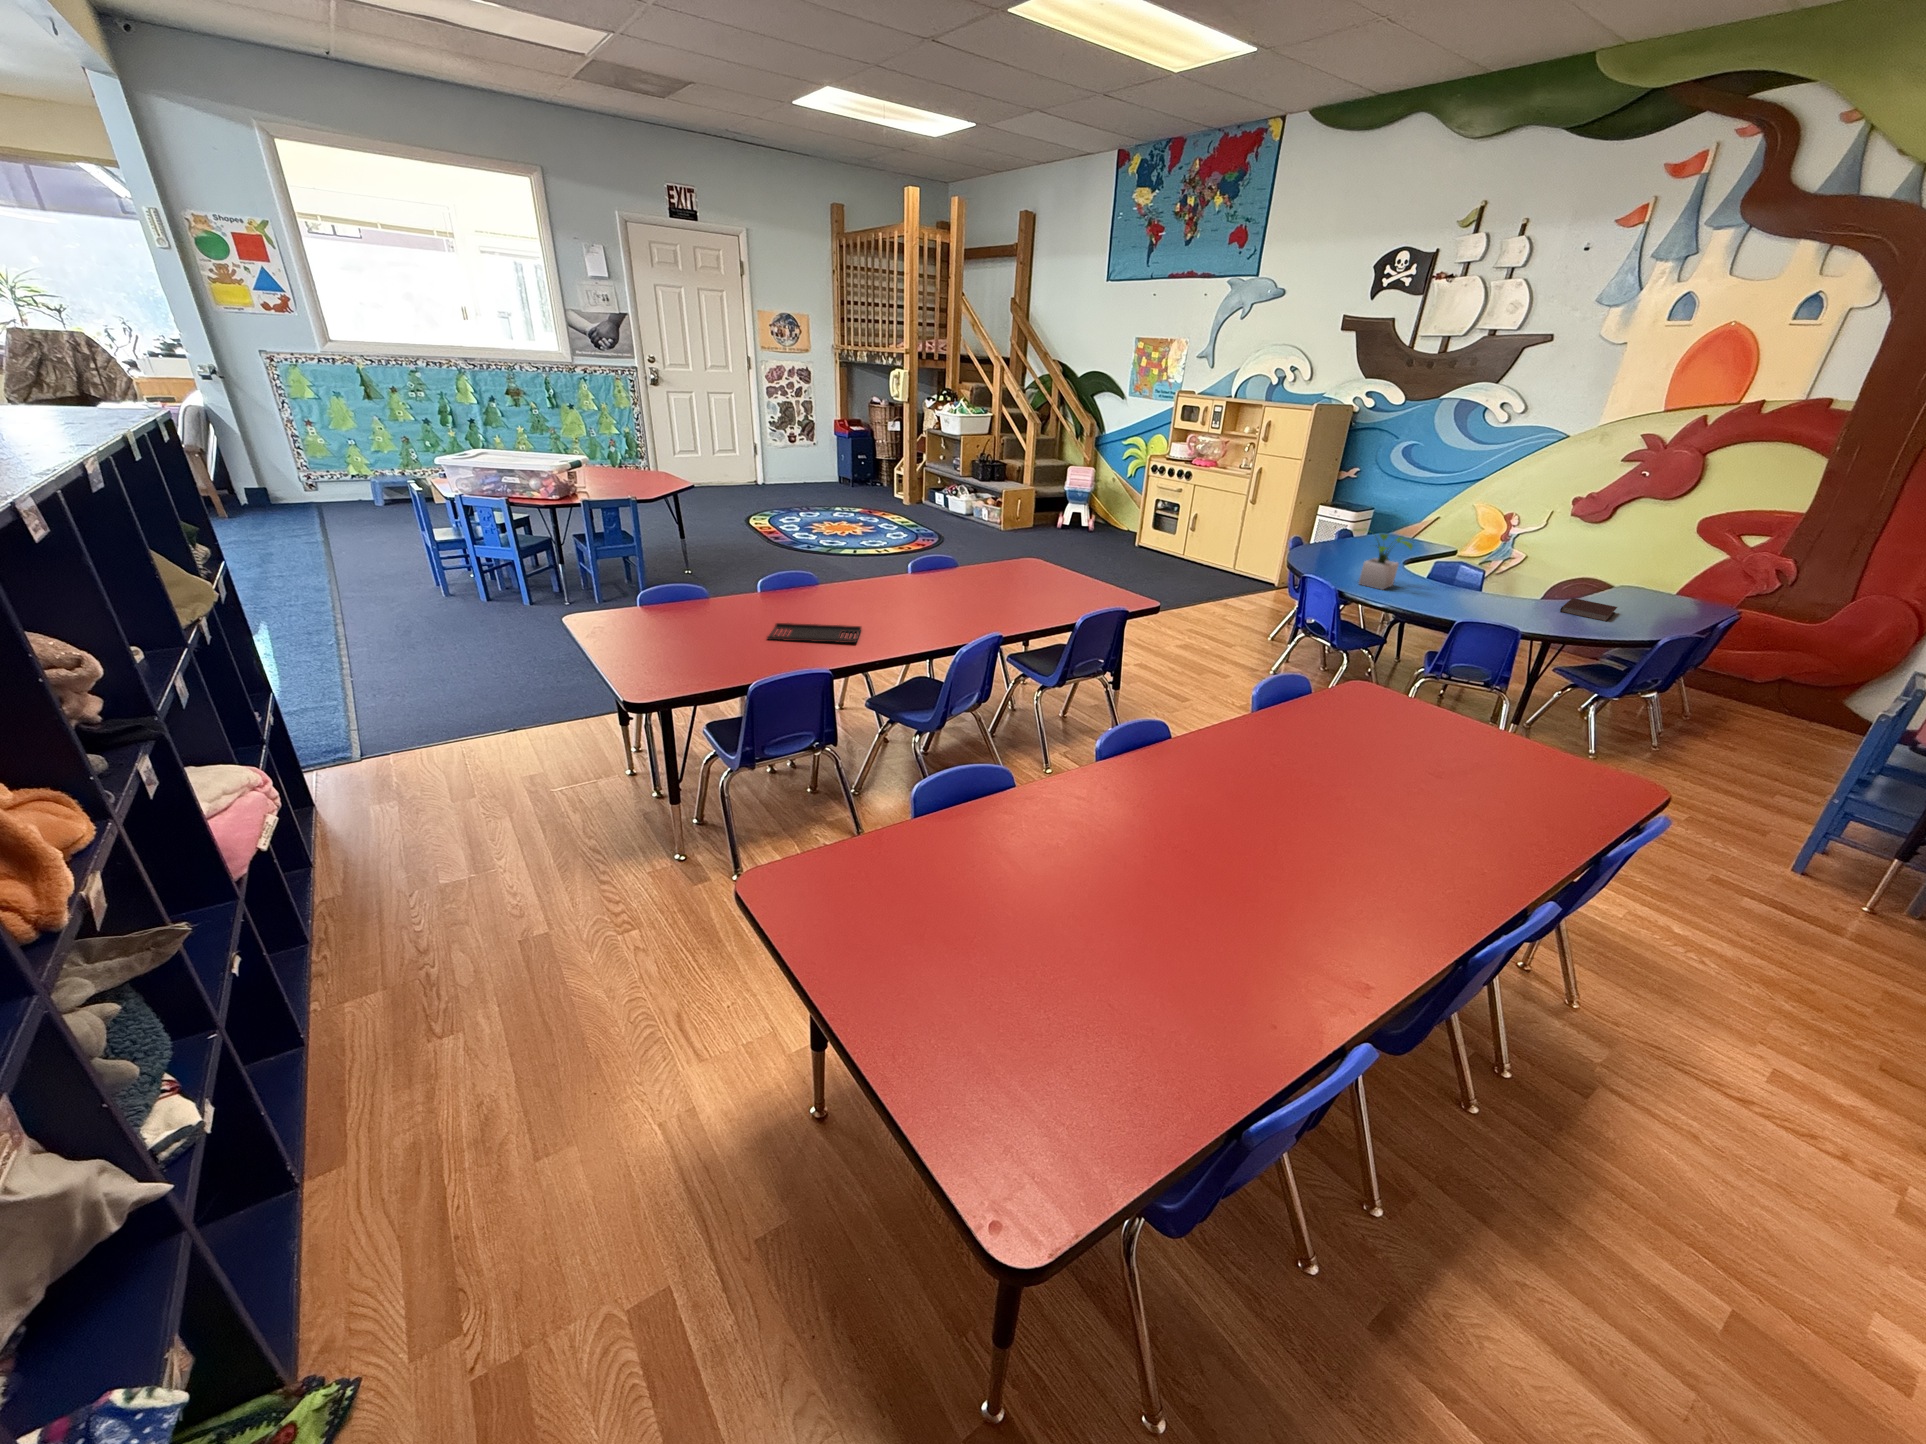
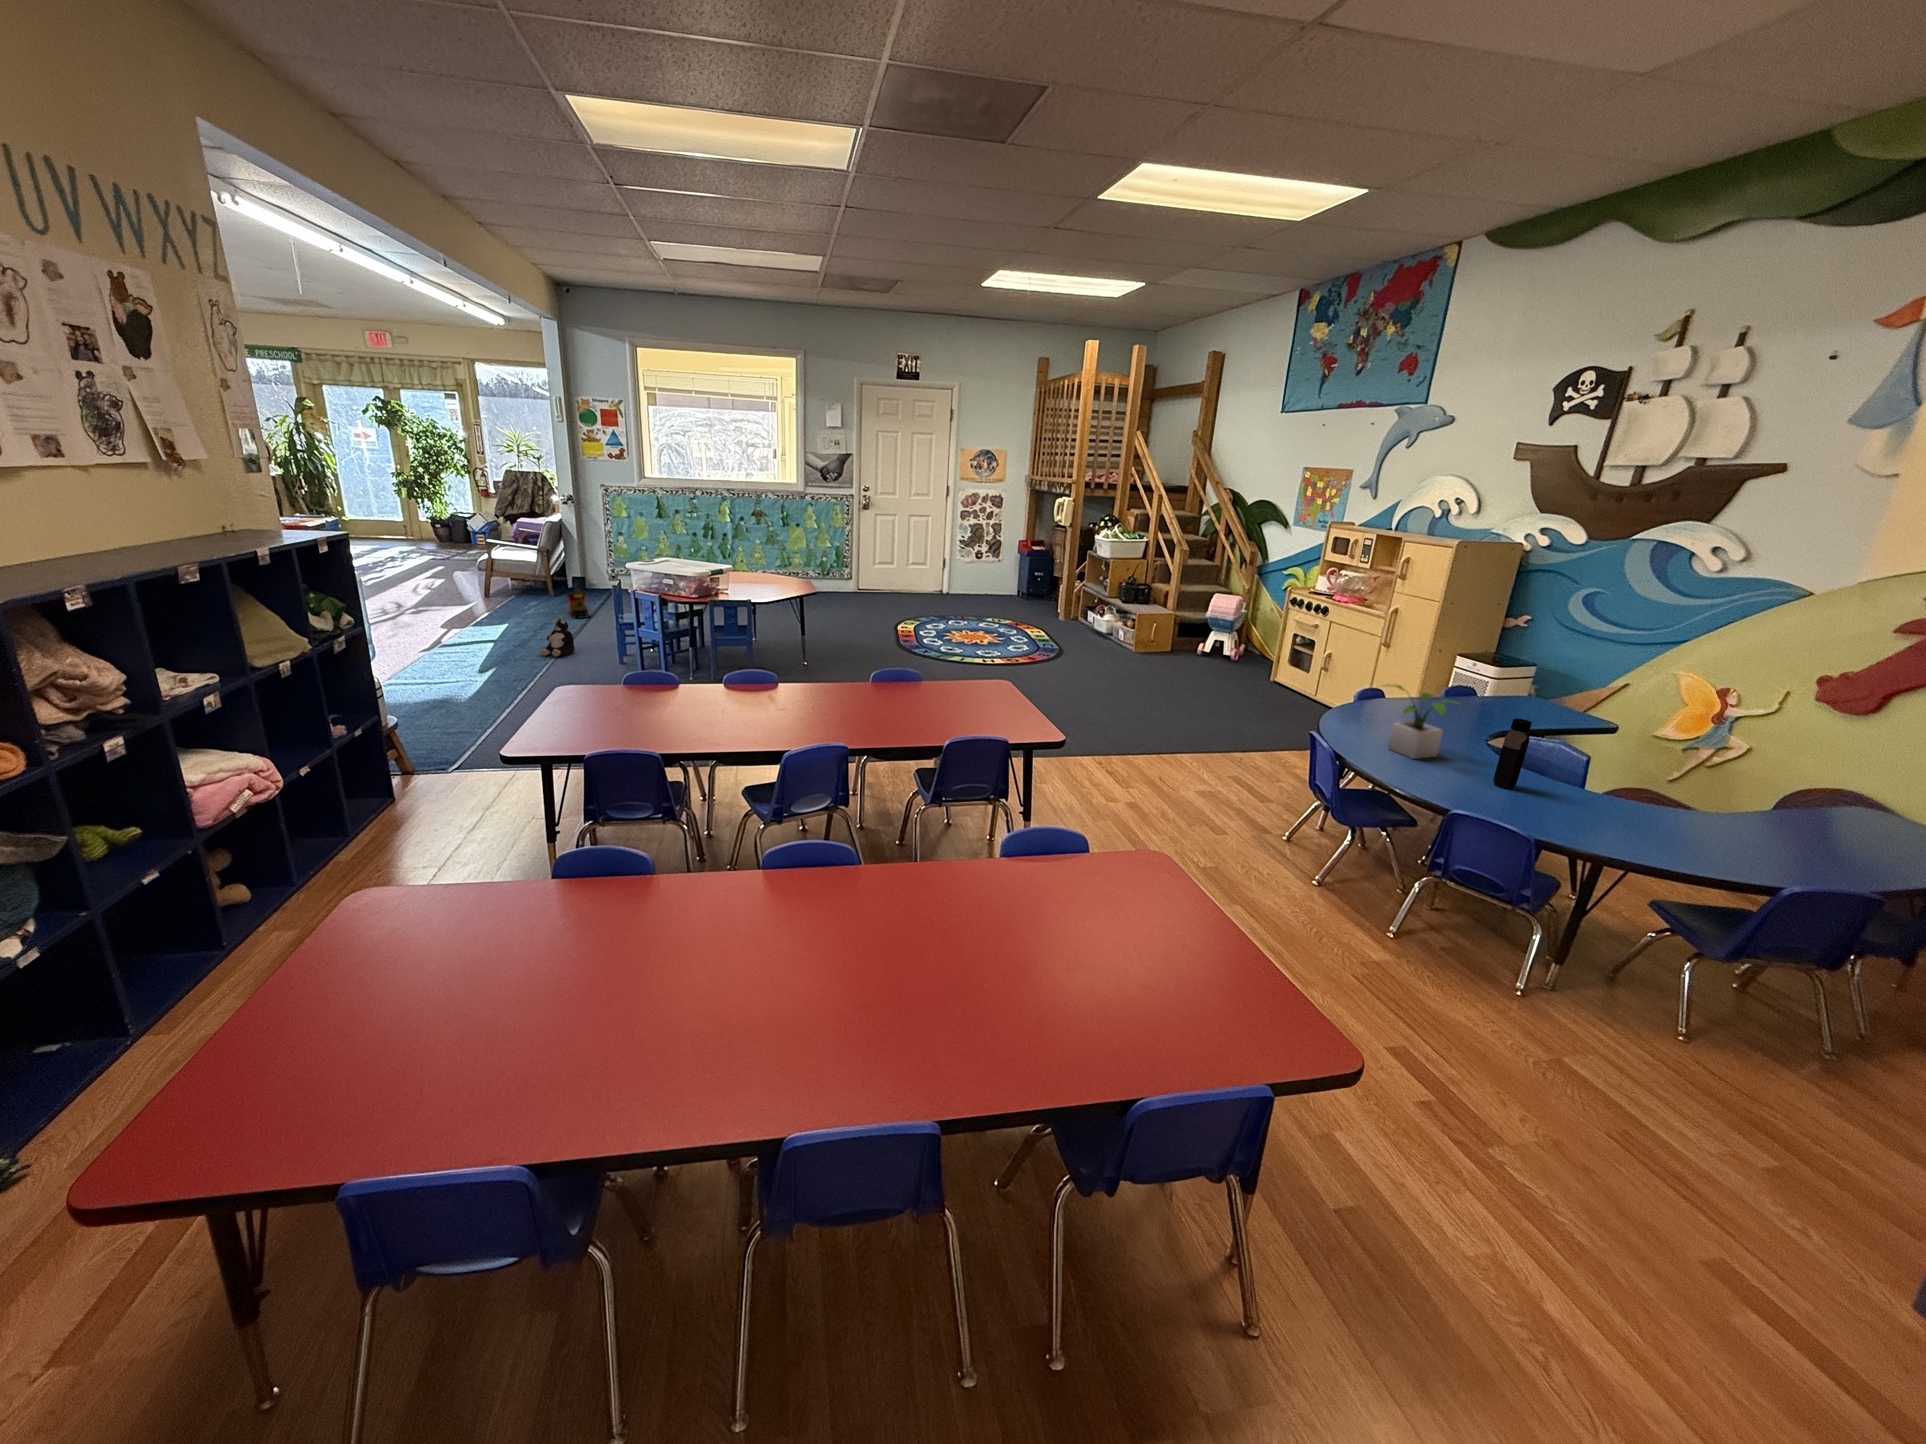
toy train: none [267,495,323,549] -> present [567,582,590,618]
water bottle: none [1447,546,1478,603] -> present [1493,719,1532,789]
plush toy: none [302,547,354,602] -> present [540,618,575,657]
notebook: present [1560,598,1617,622] -> none [1670,809,1782,849]
tray: present [767,623,861,643] -> none [678,706,761,731]

